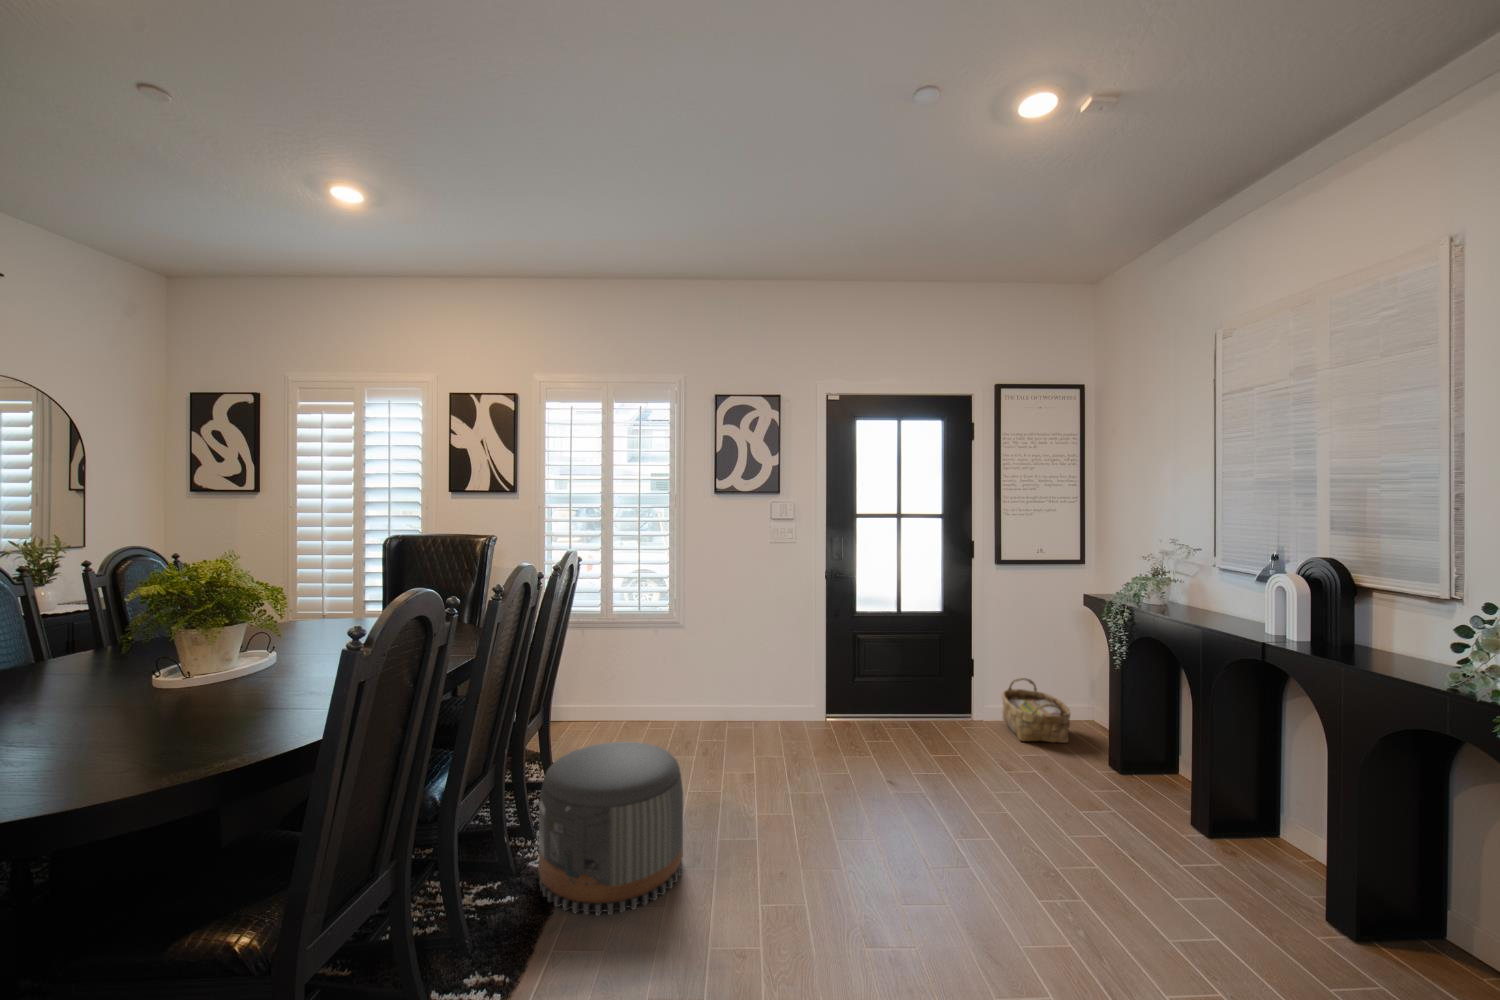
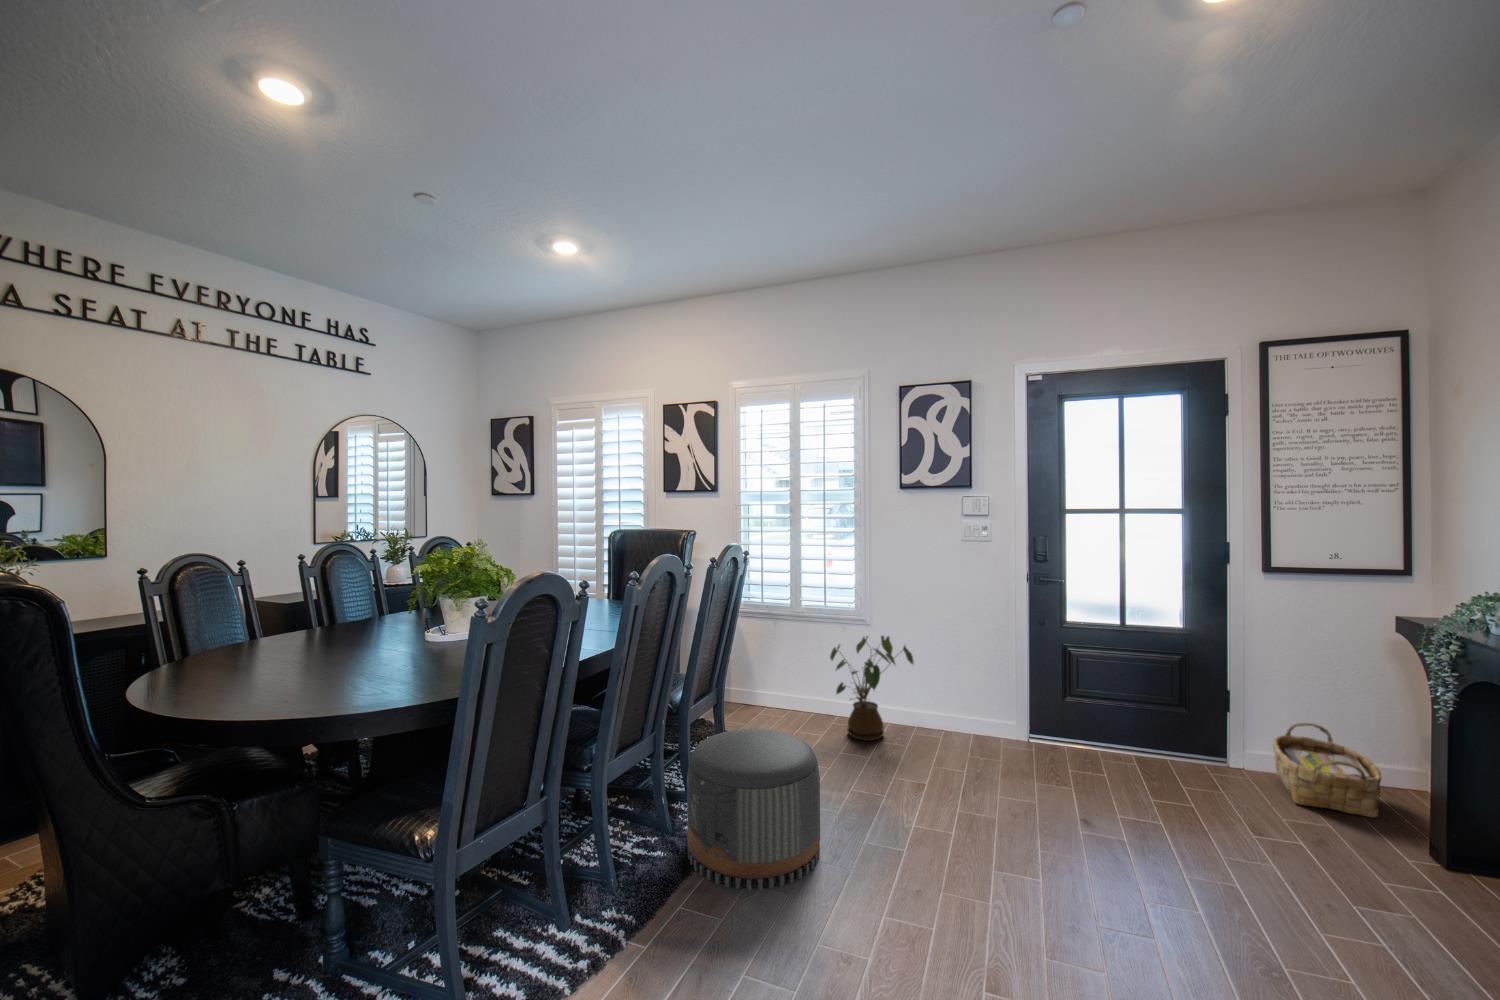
house plant: none [649,636,730,741] -> present [830,636,914,741]

